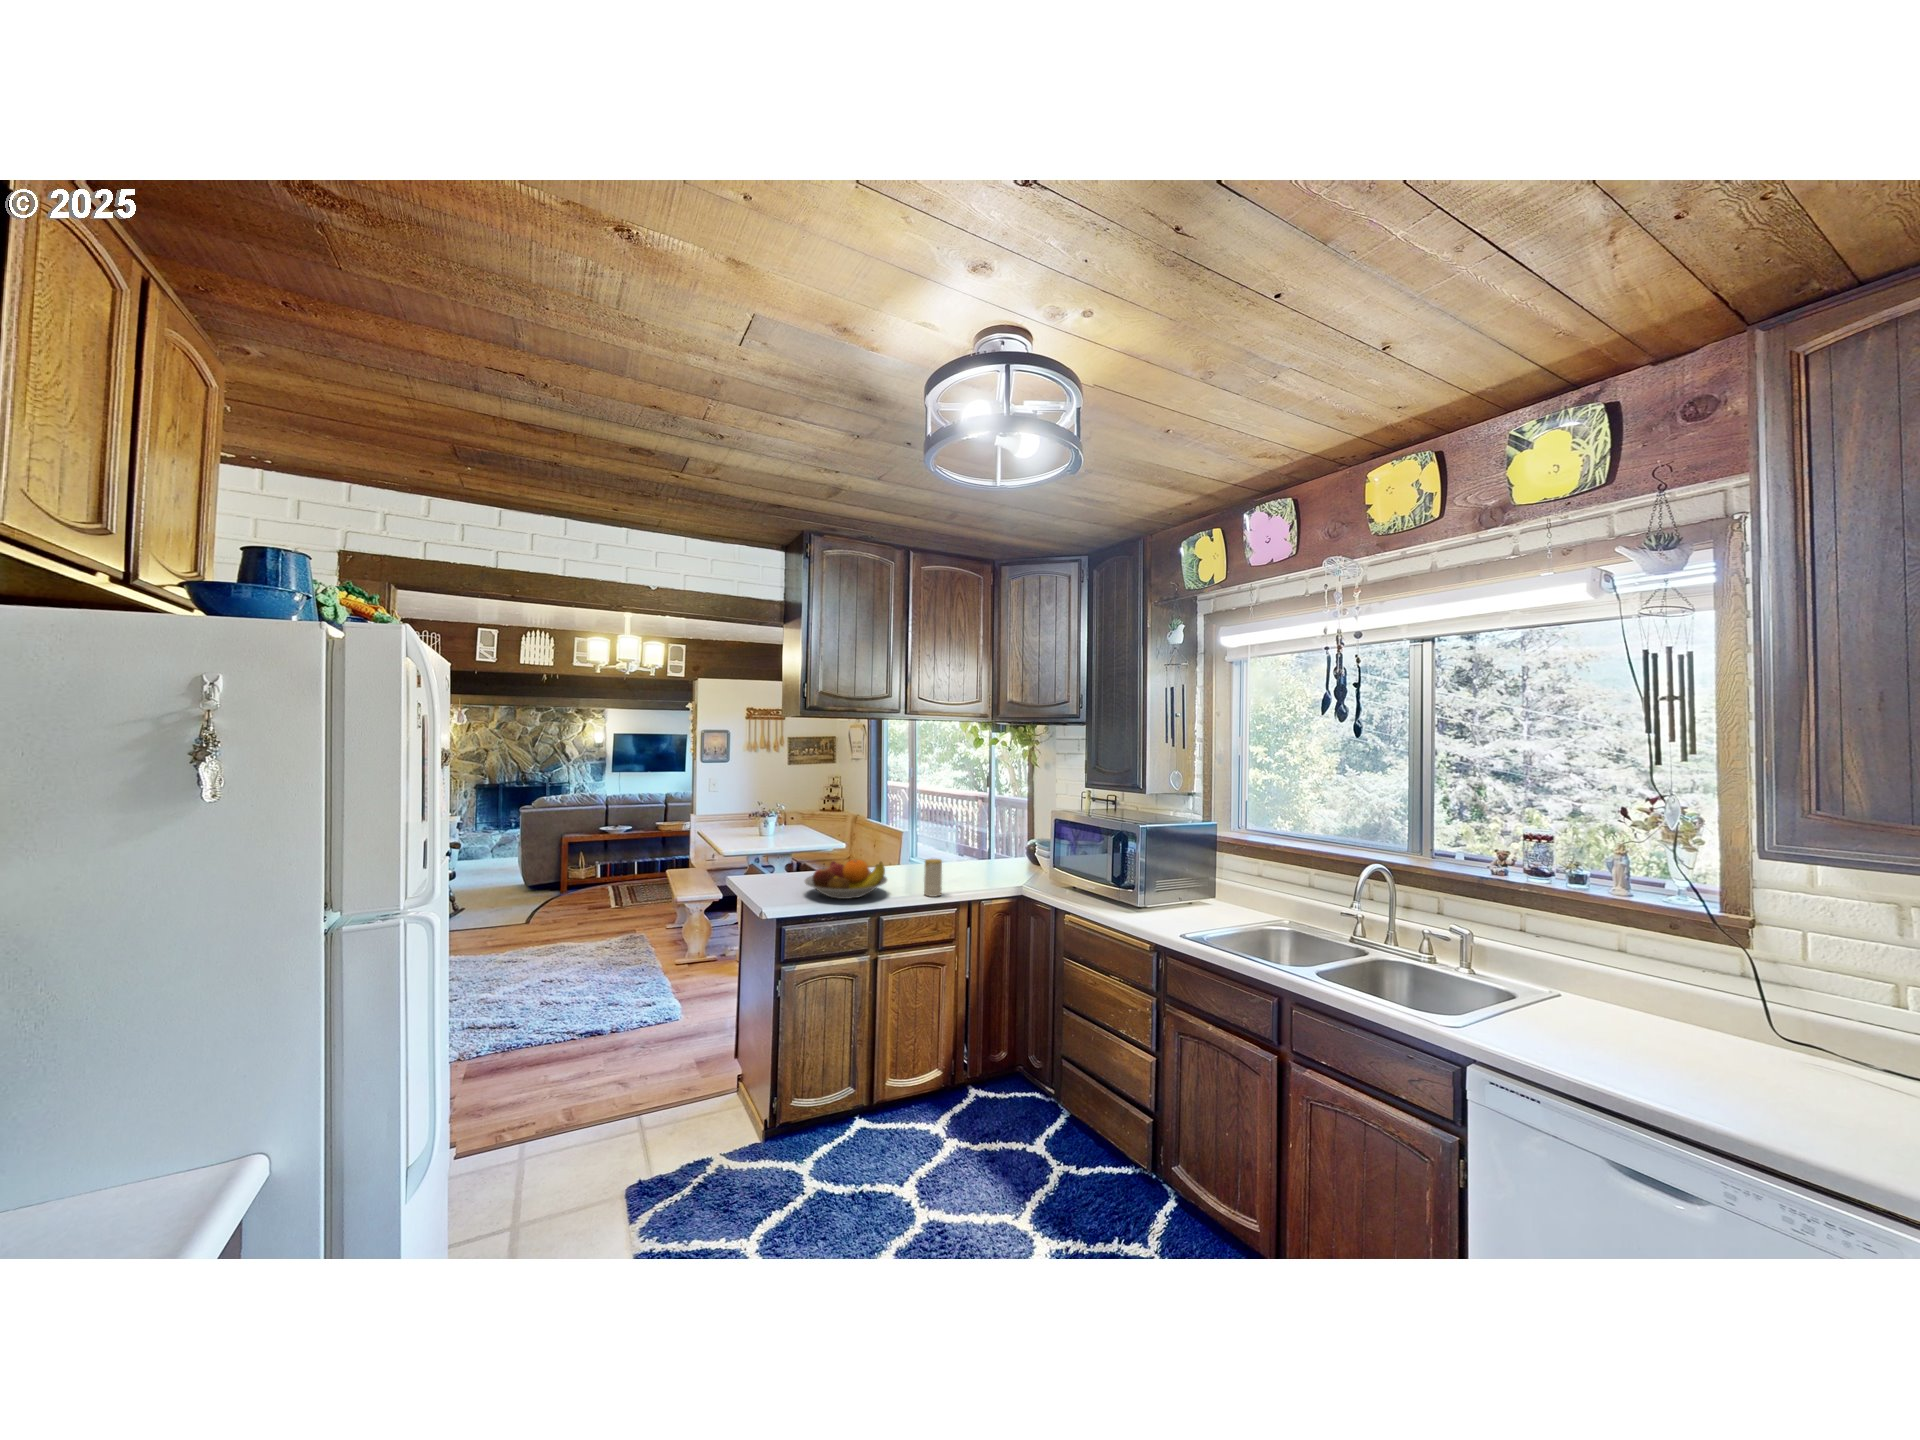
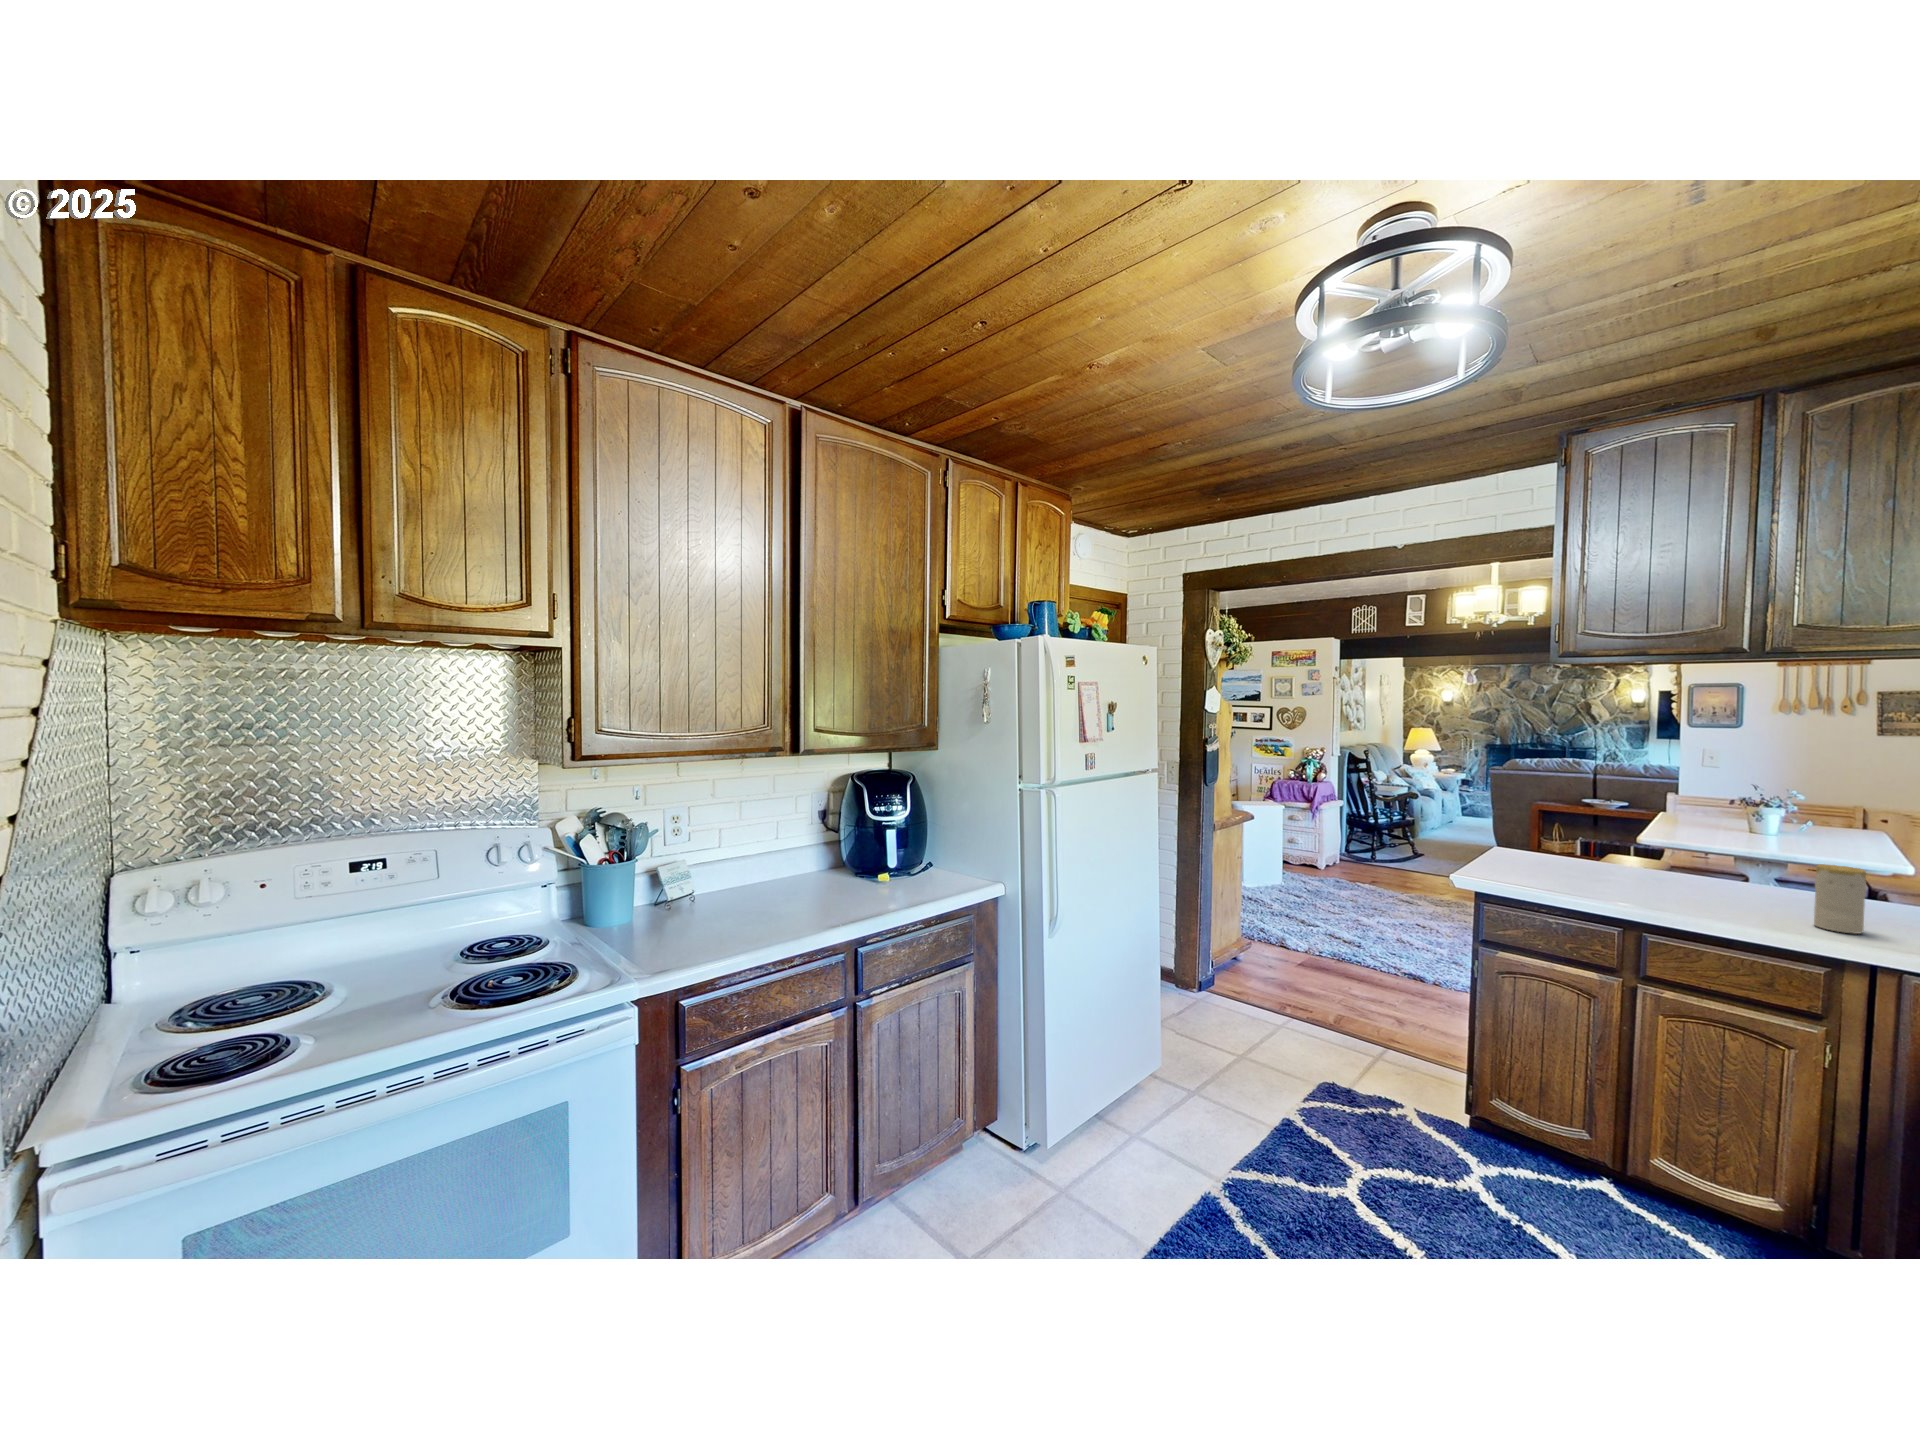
fruit bowl: present [805,860,887,899] -> none [1573,836,1741,894]

